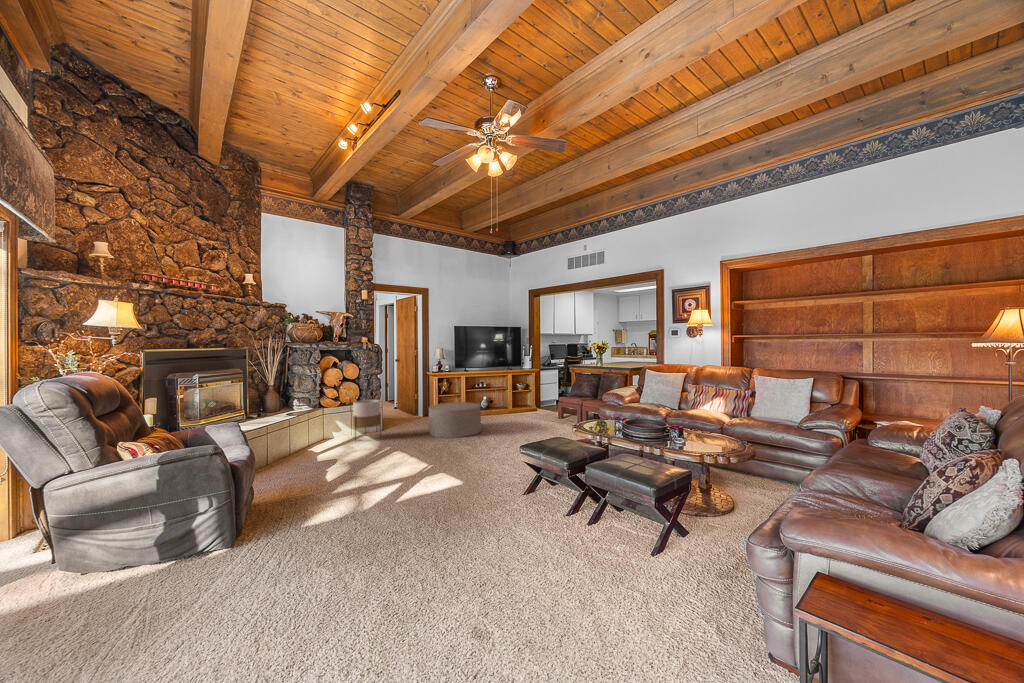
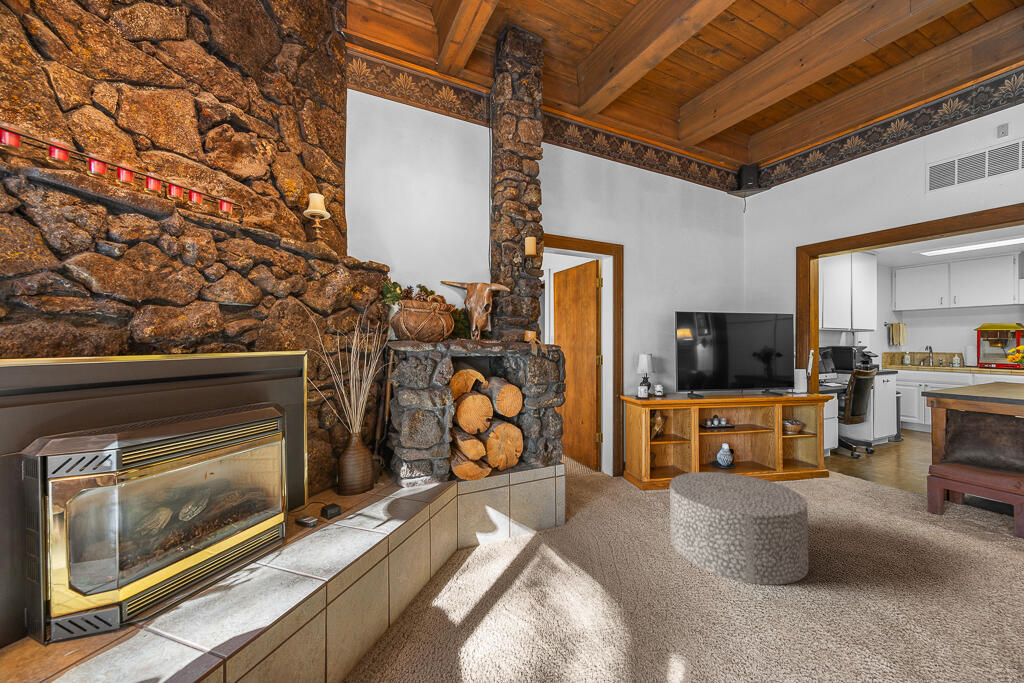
planter: present [353,400,381,440] -> none [516,464,575,564]

